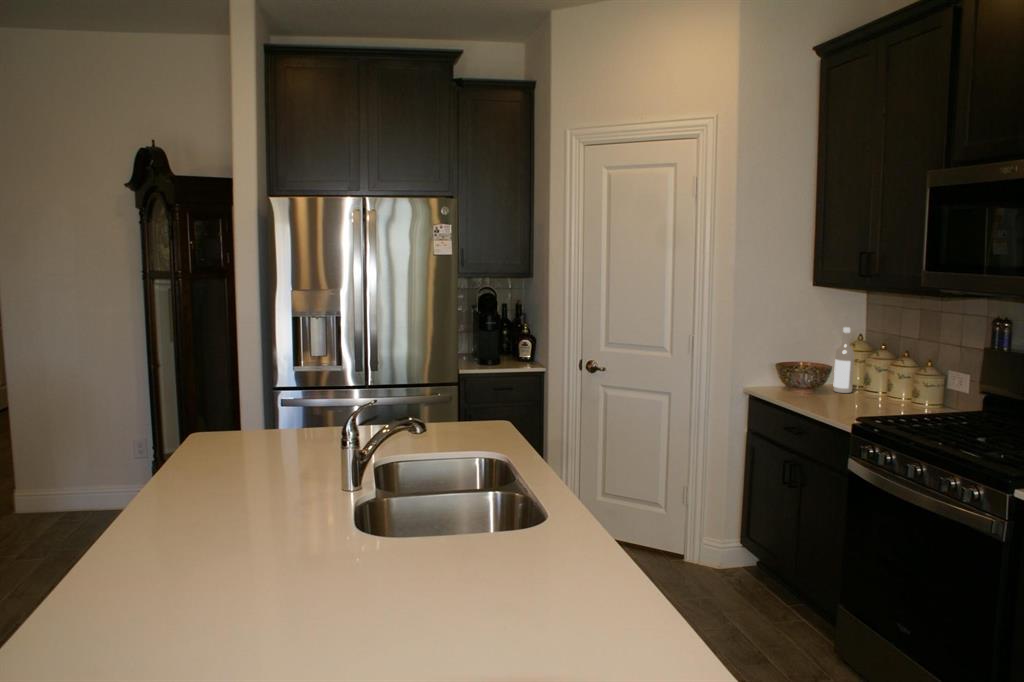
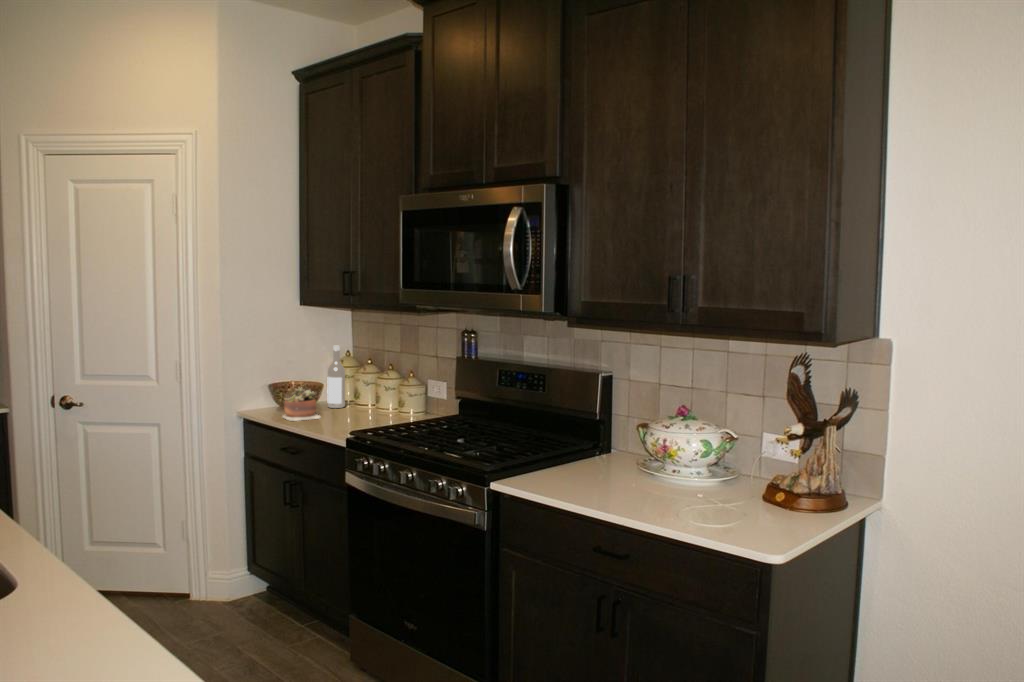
succulent plant: none [785,368,826,402] -> present [283,388,320,421]

